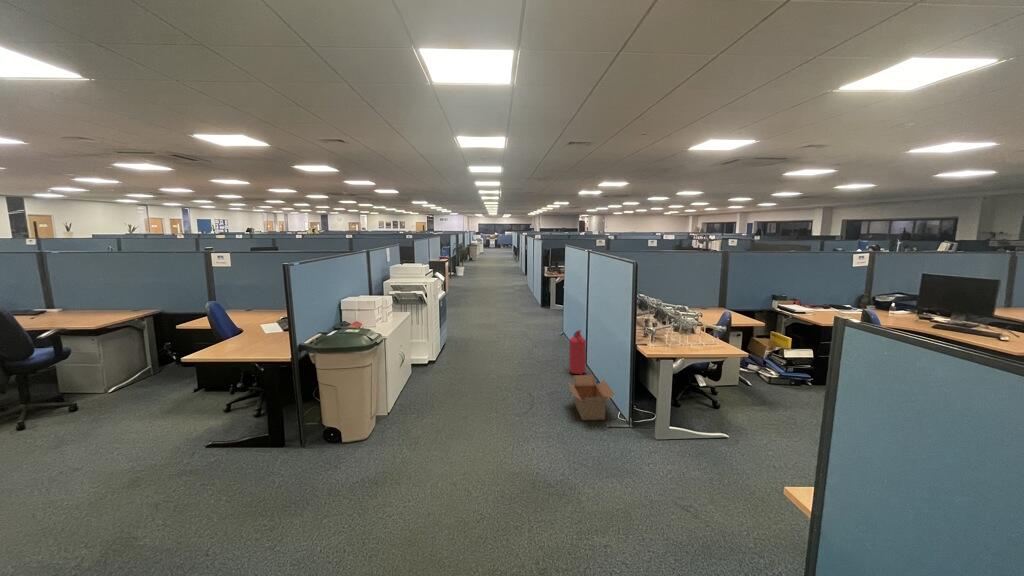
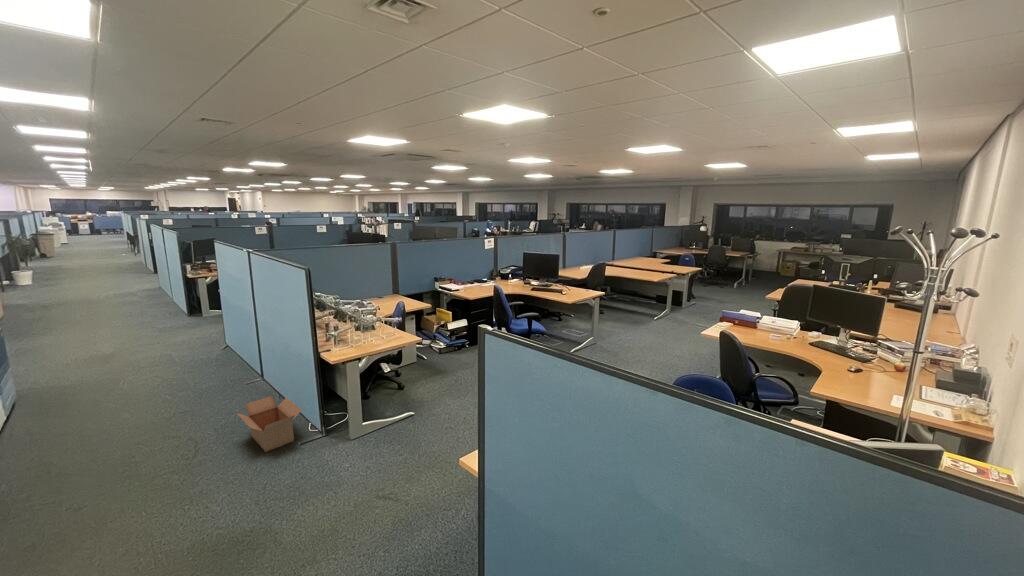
fire extinguisher: present [570,330,586,375] -> none [232,347,260,400]

